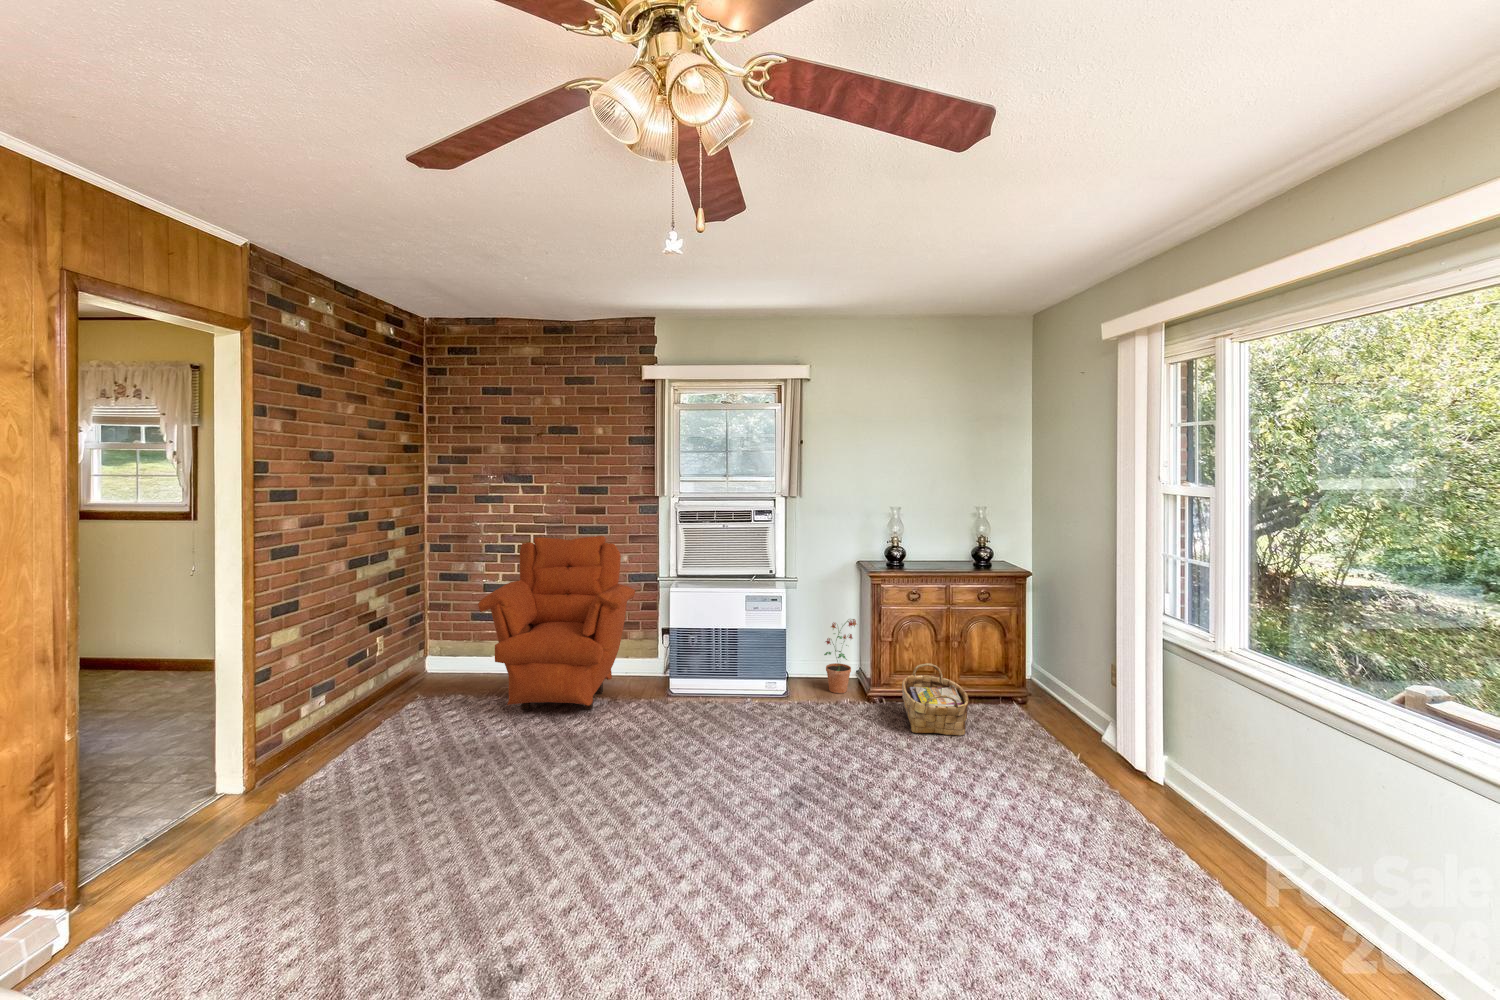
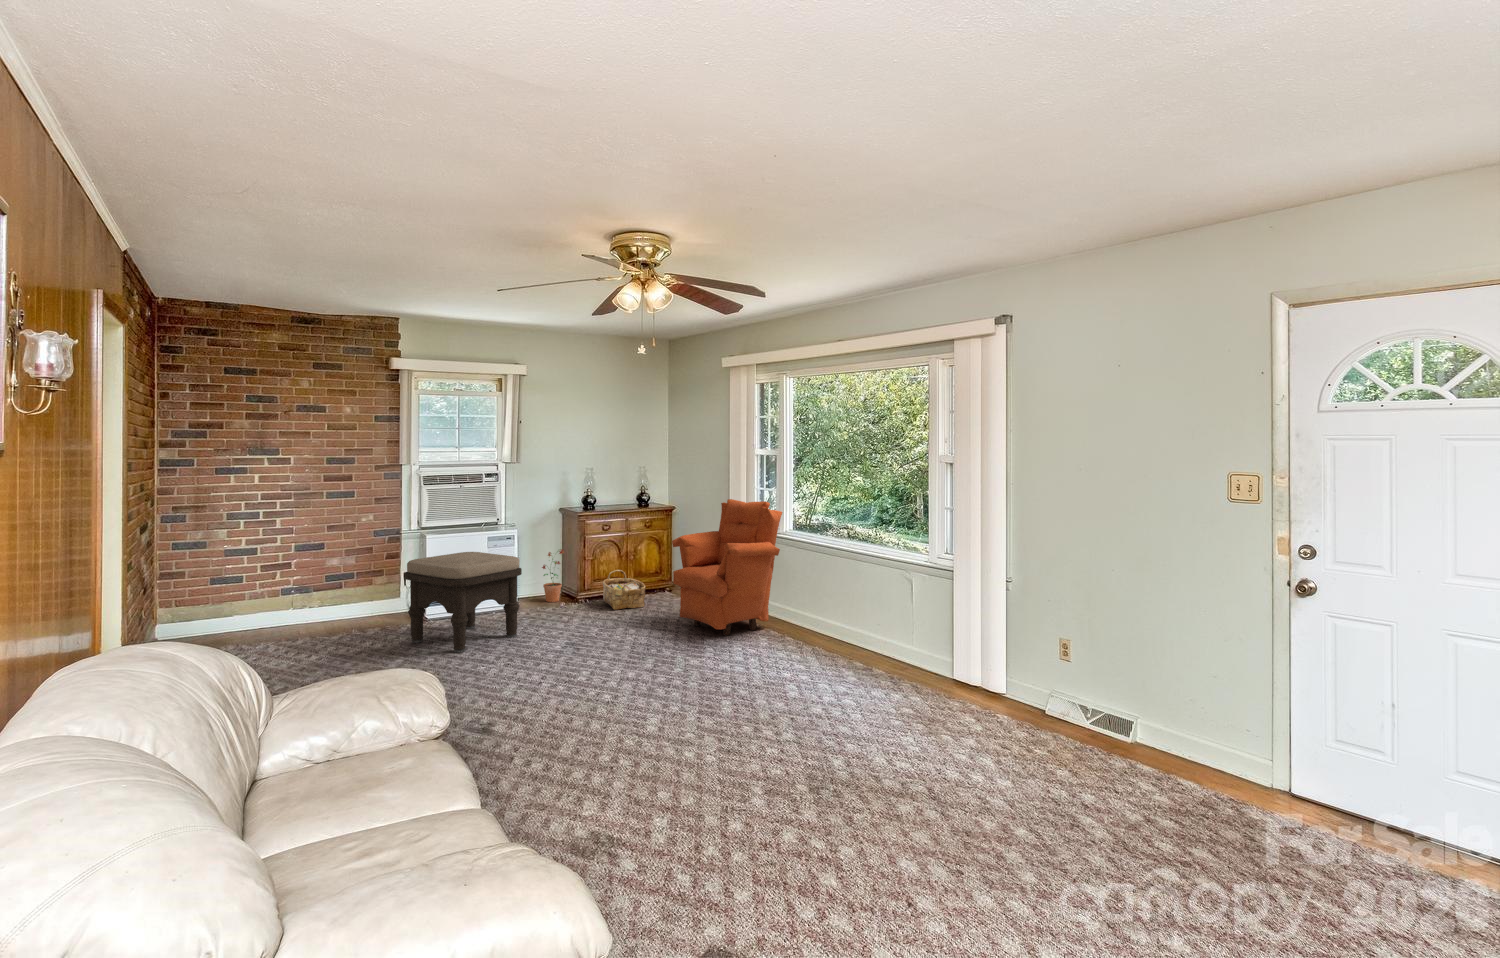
armchair: present [478,536,635,710] -> present [672,499,782,636]
ottoman: none [598,622,747,790] -> present [405,552,522,653]

